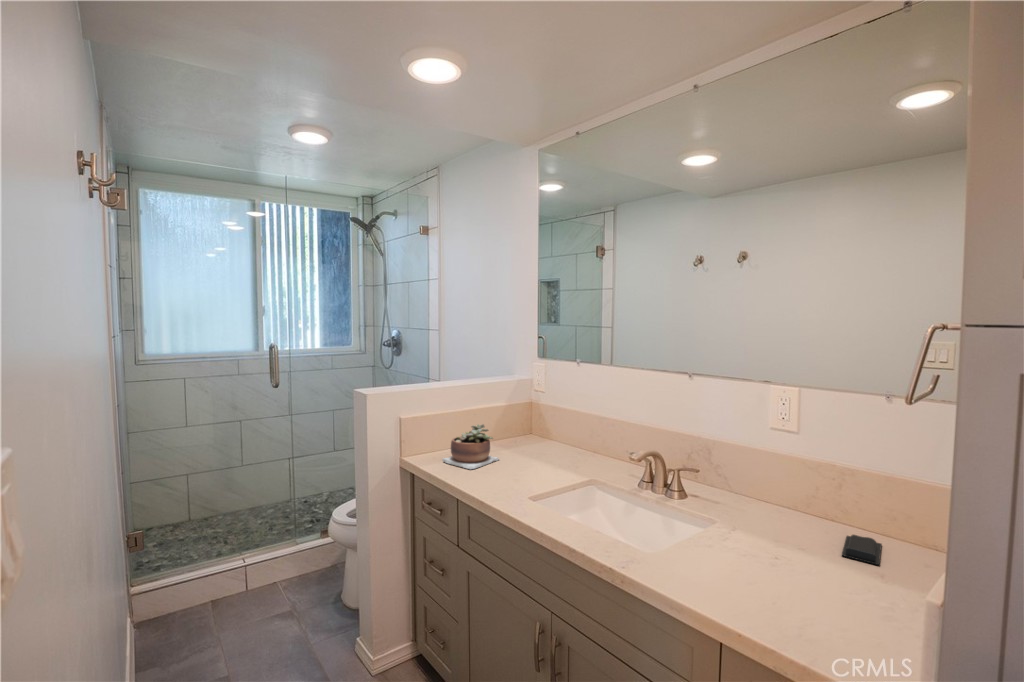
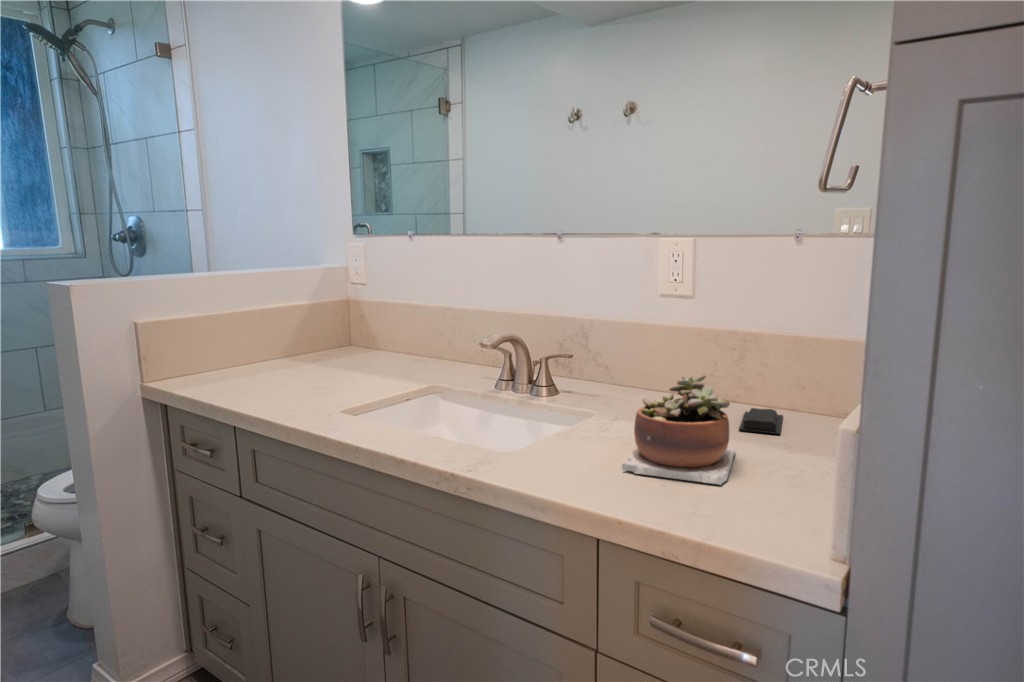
succulent plant: present [442,424,499,469] -> present [622,375,735,485]

